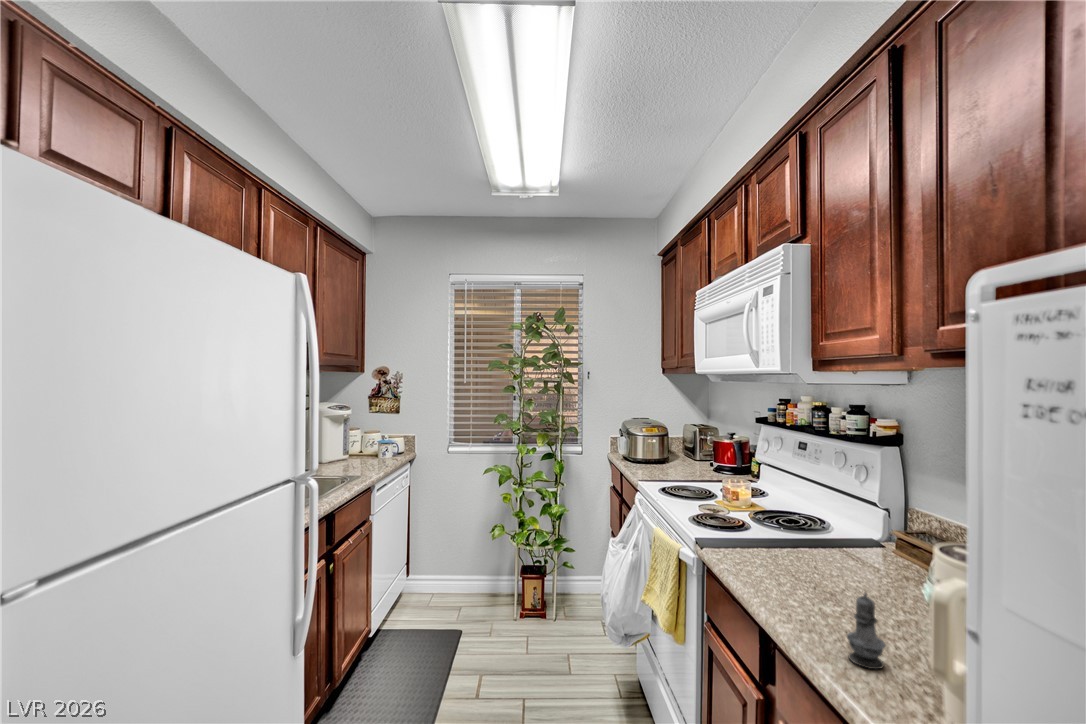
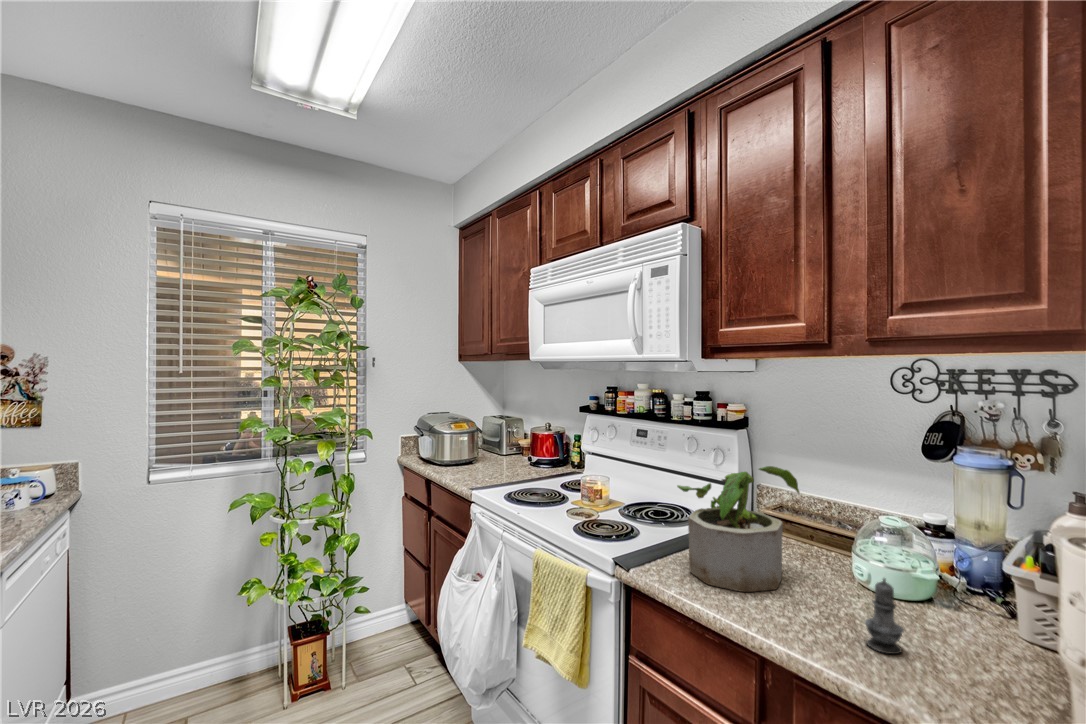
potted plant: none [750,480,864,599] -> present [677,466,800,592]

